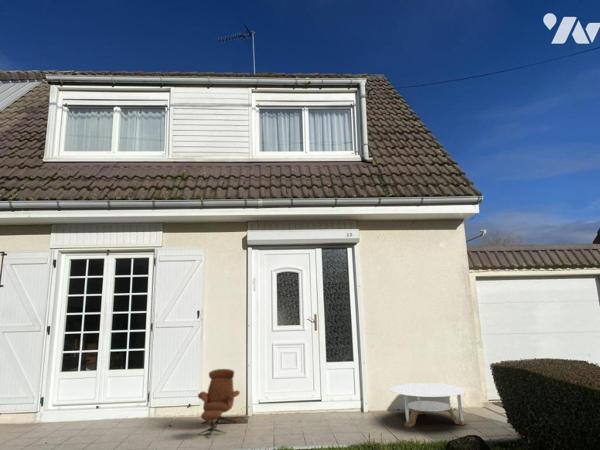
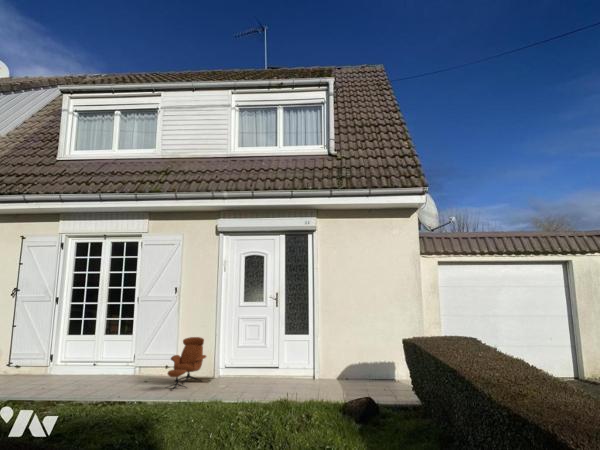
round table: present [390,383,466,427] -> none [334,355,398,390]

